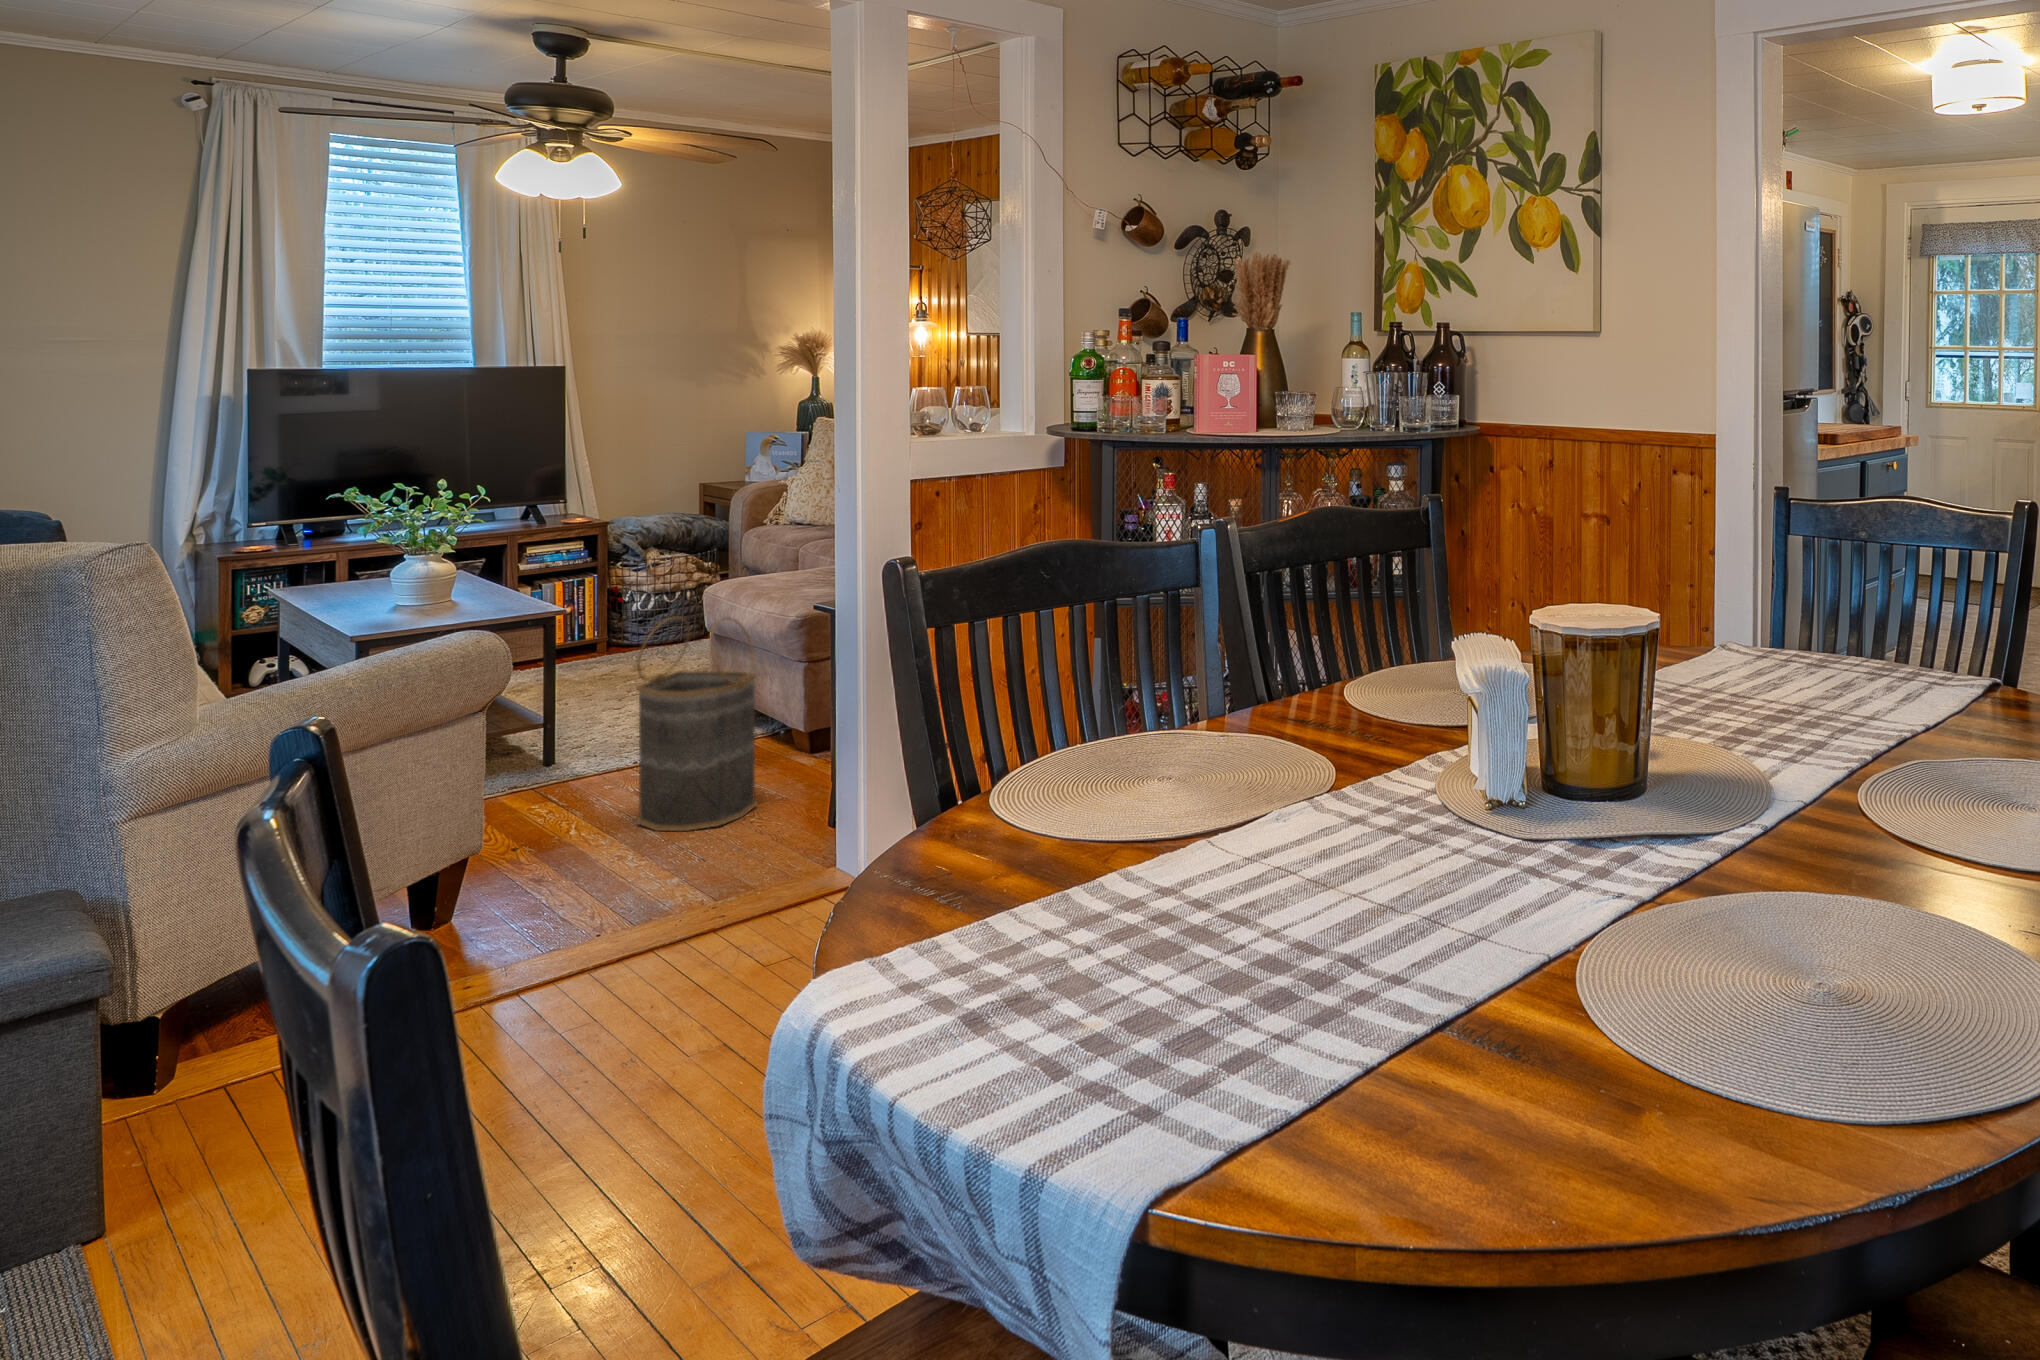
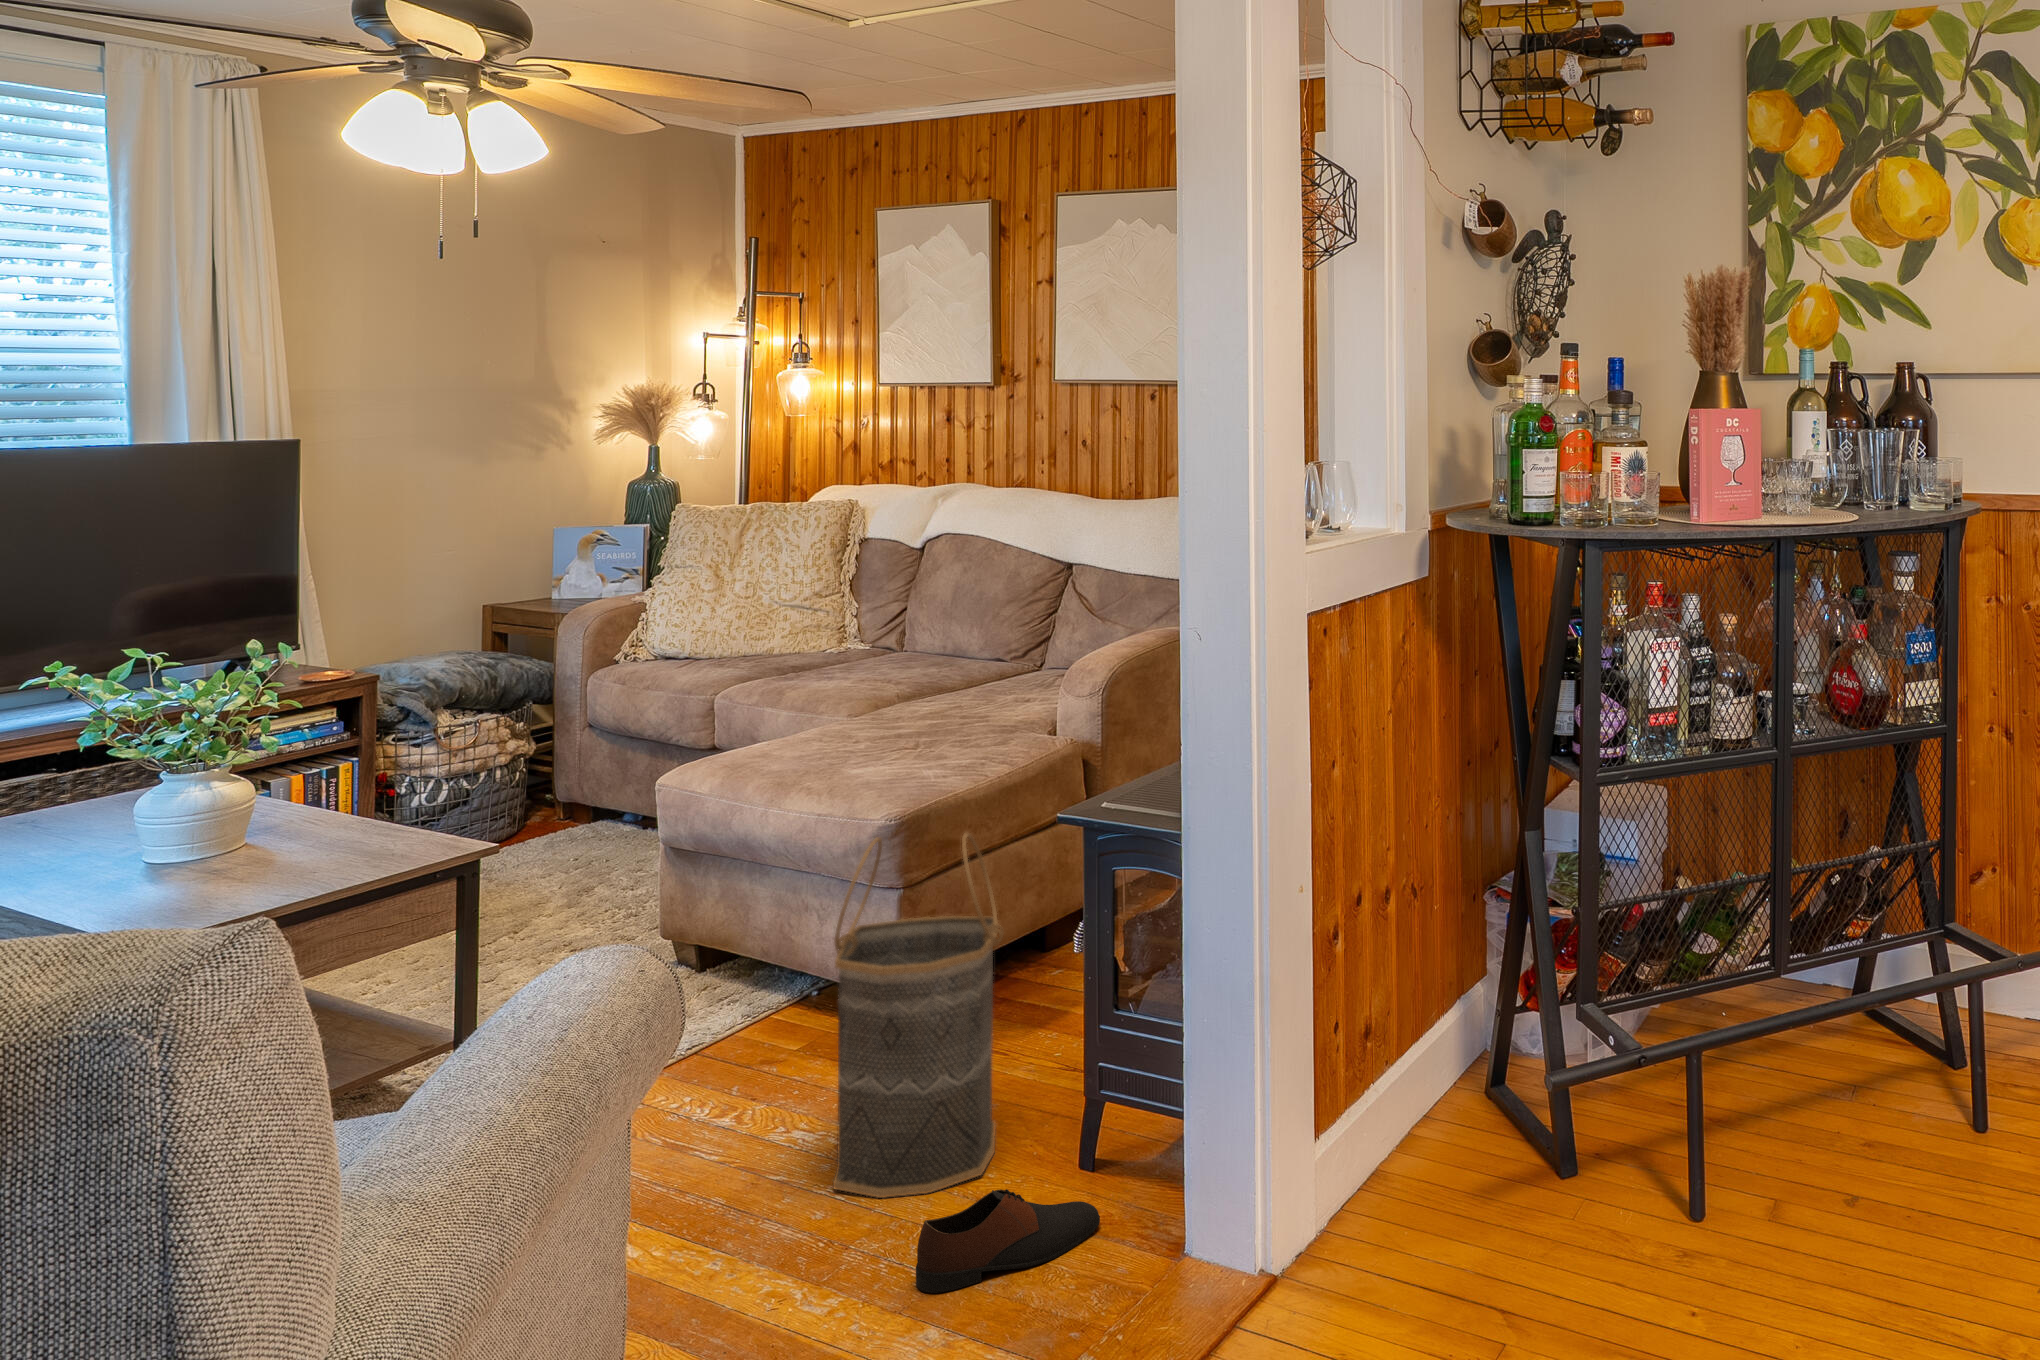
shoe: none [619,823,748,874] -> present [916,1189,1100,1293]

